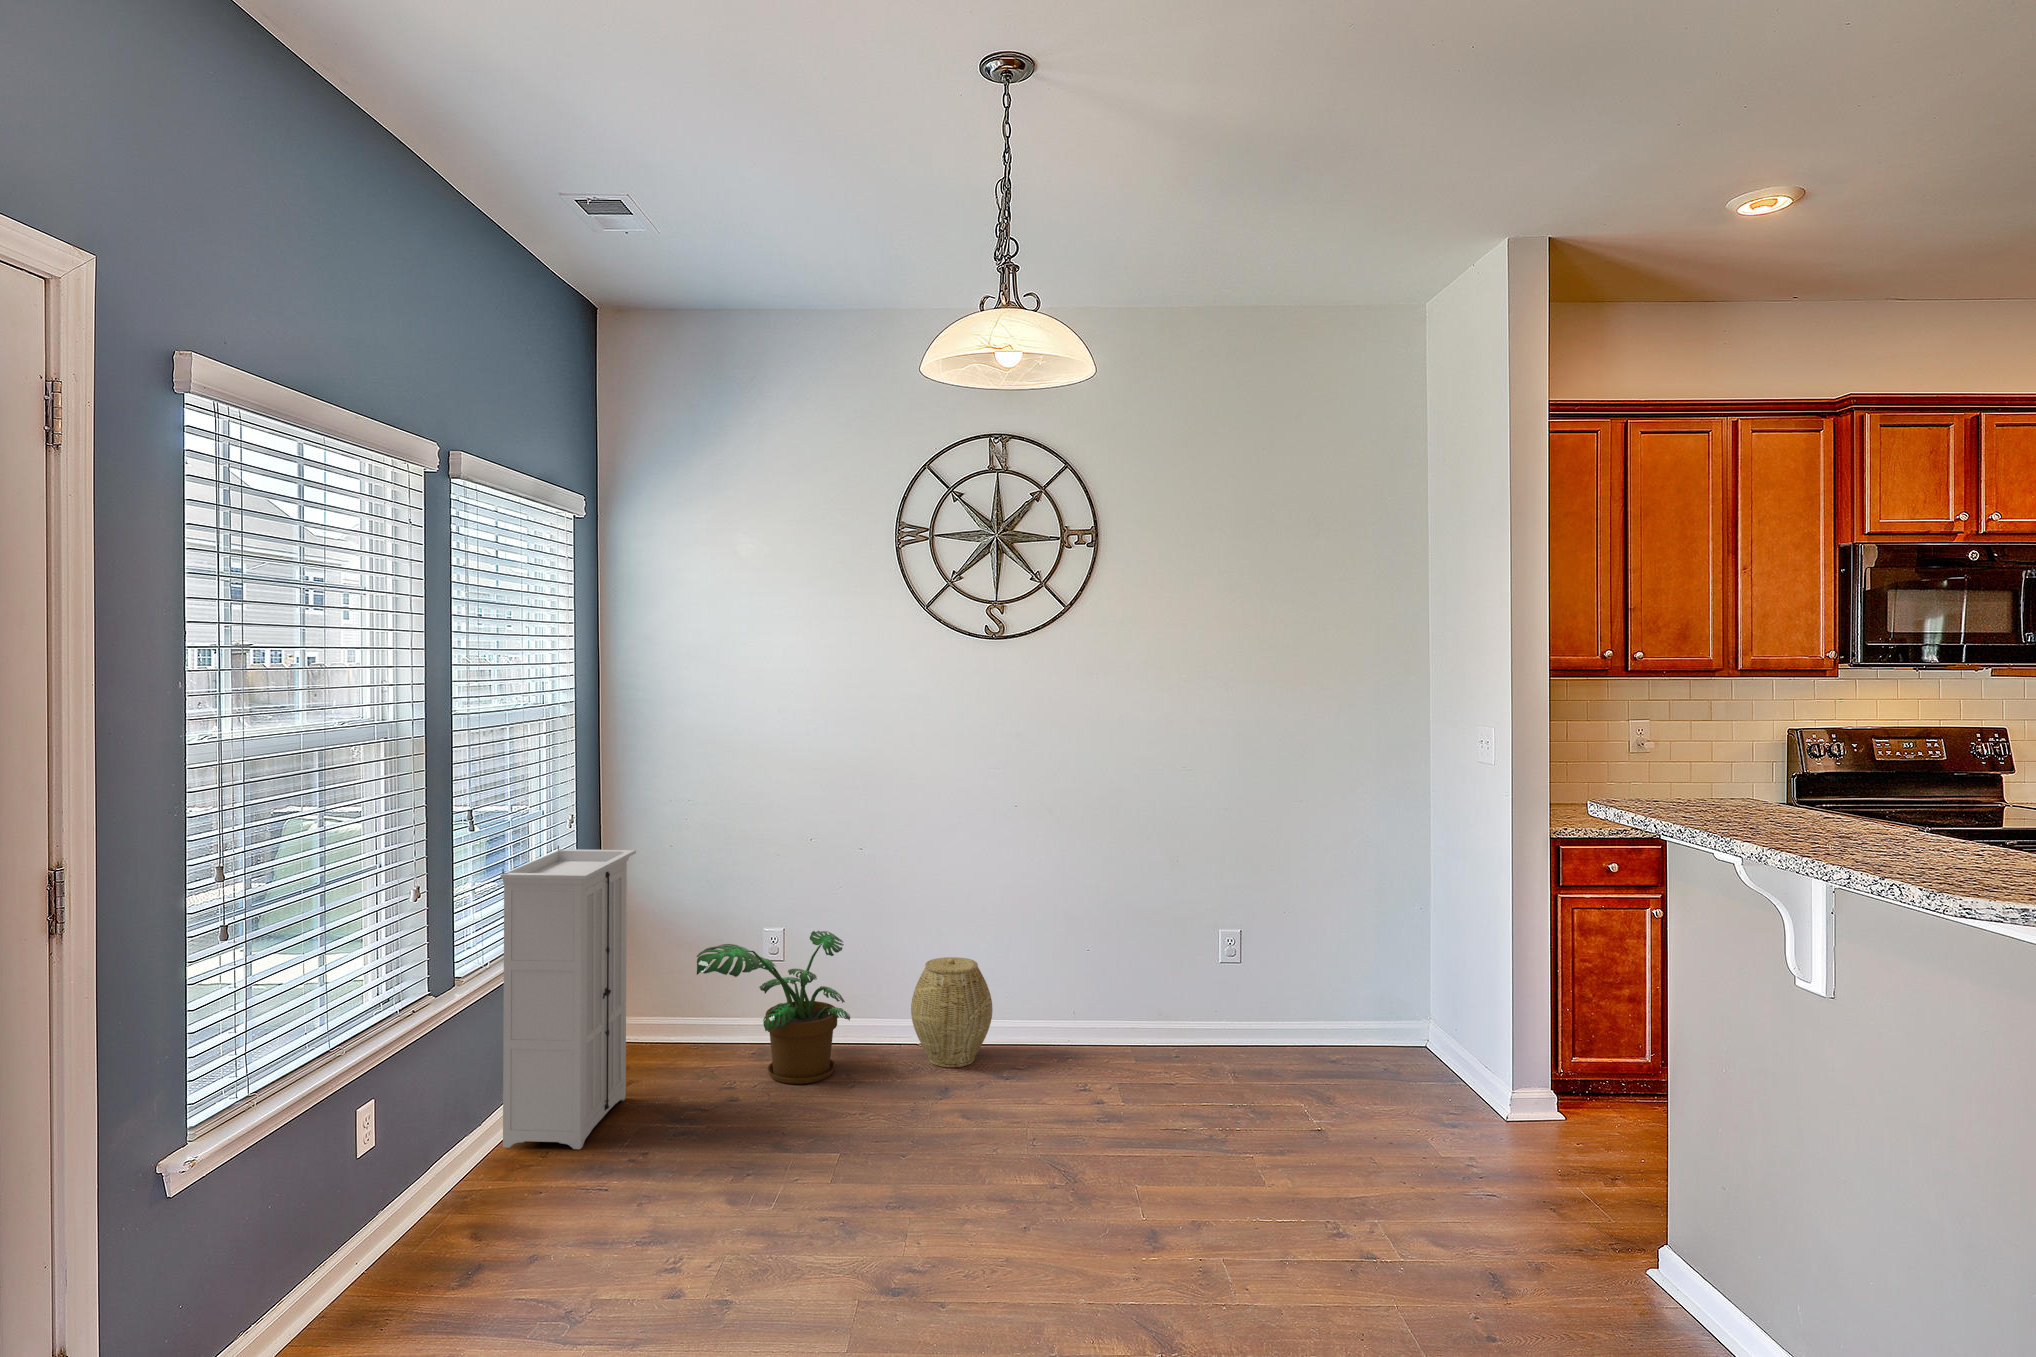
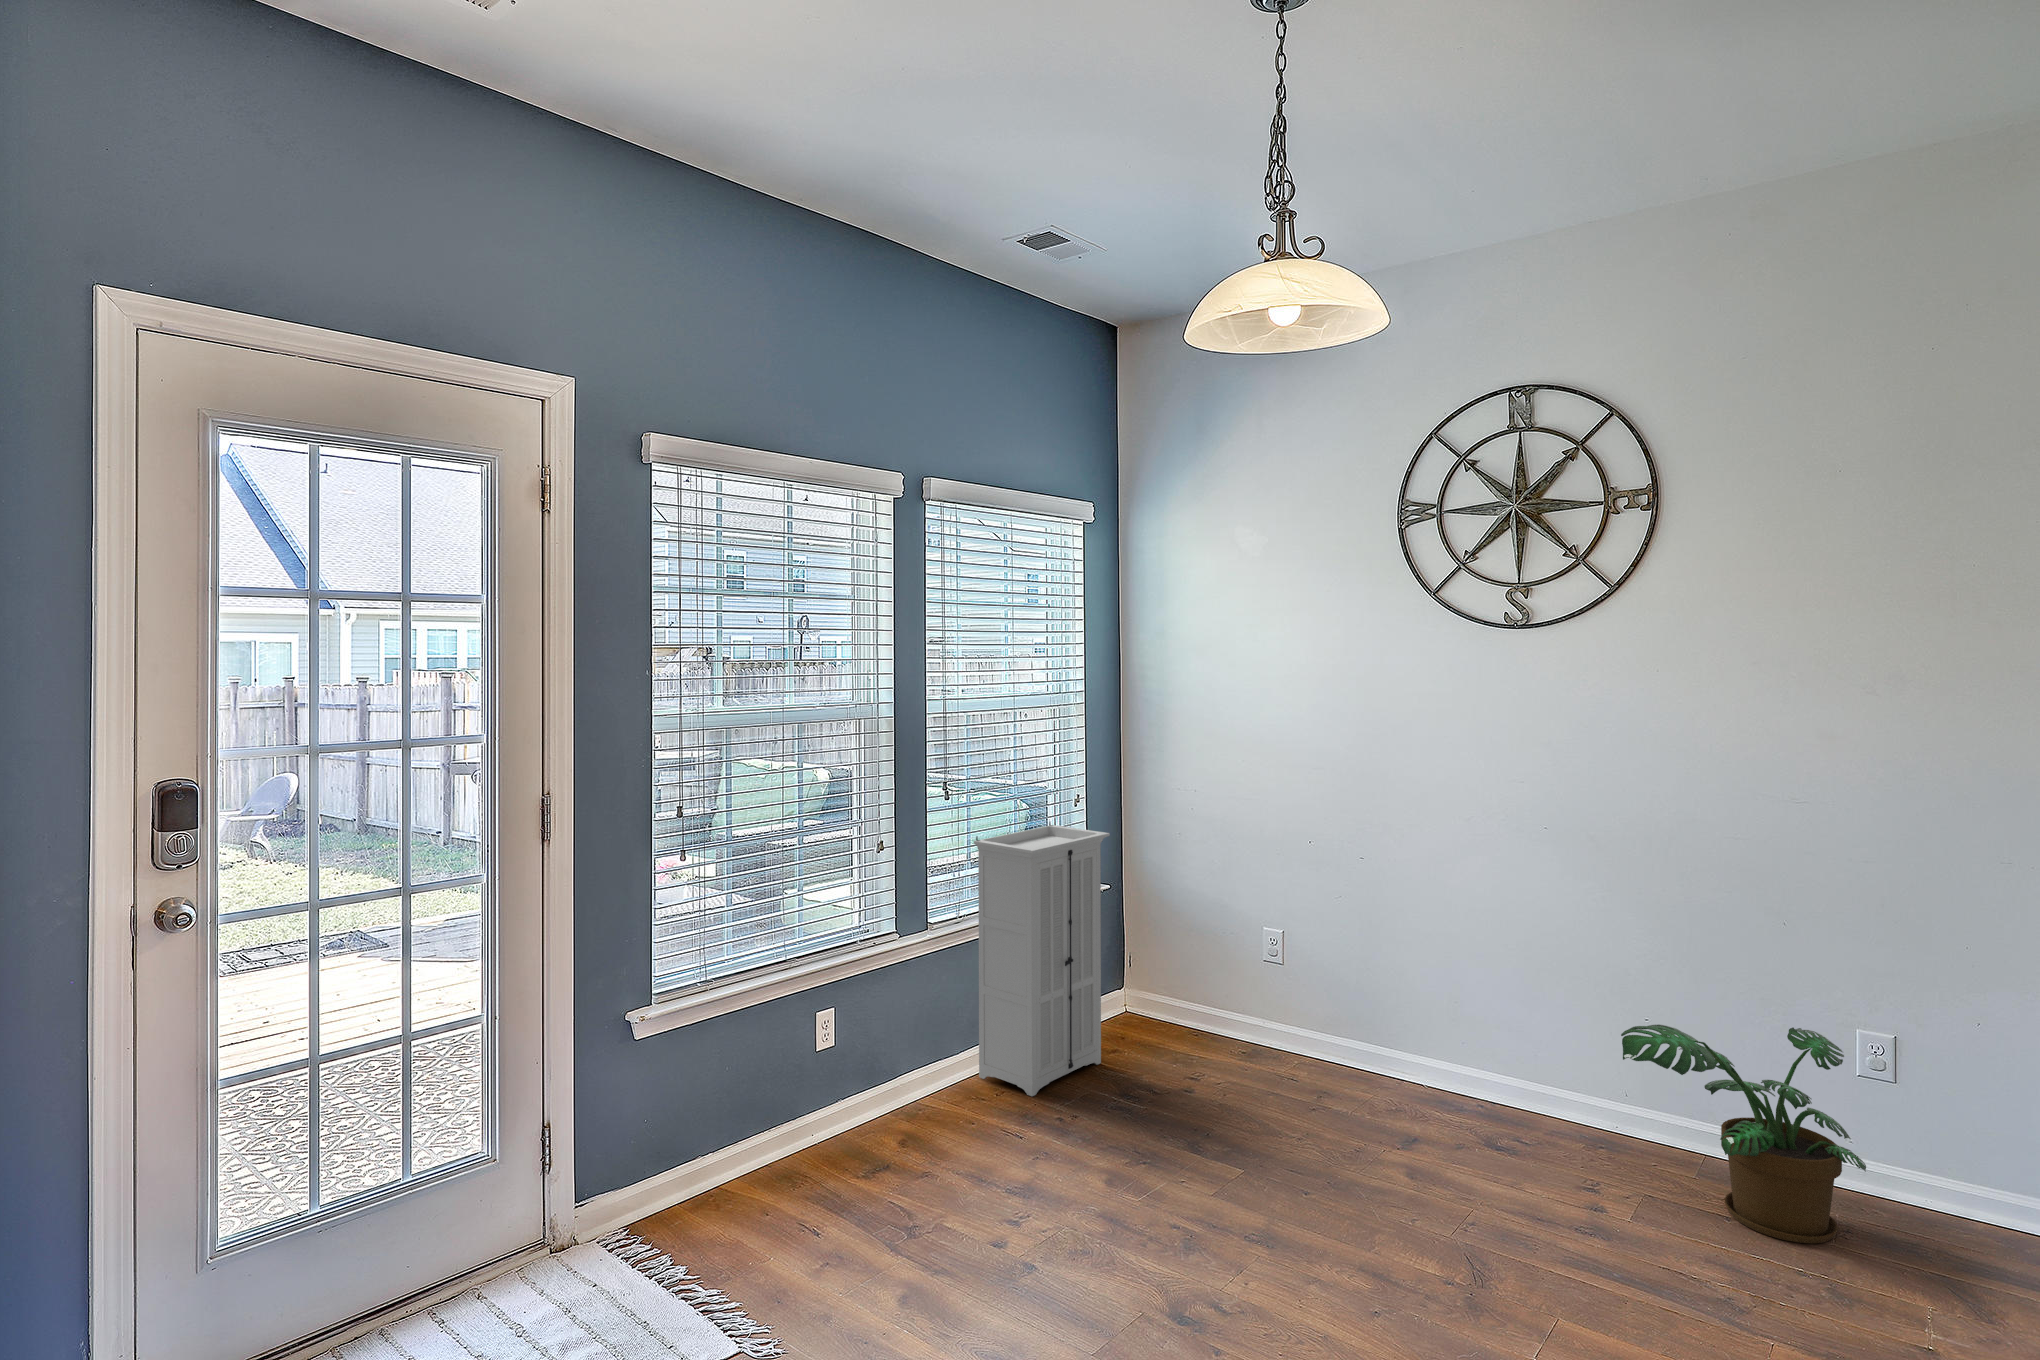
potted plant: present [697,931,850,1084] -> present [1621,1024,1866,1243]
woven basket: present [911,957,992,1067] -> none [1399,994,1500,1123]

